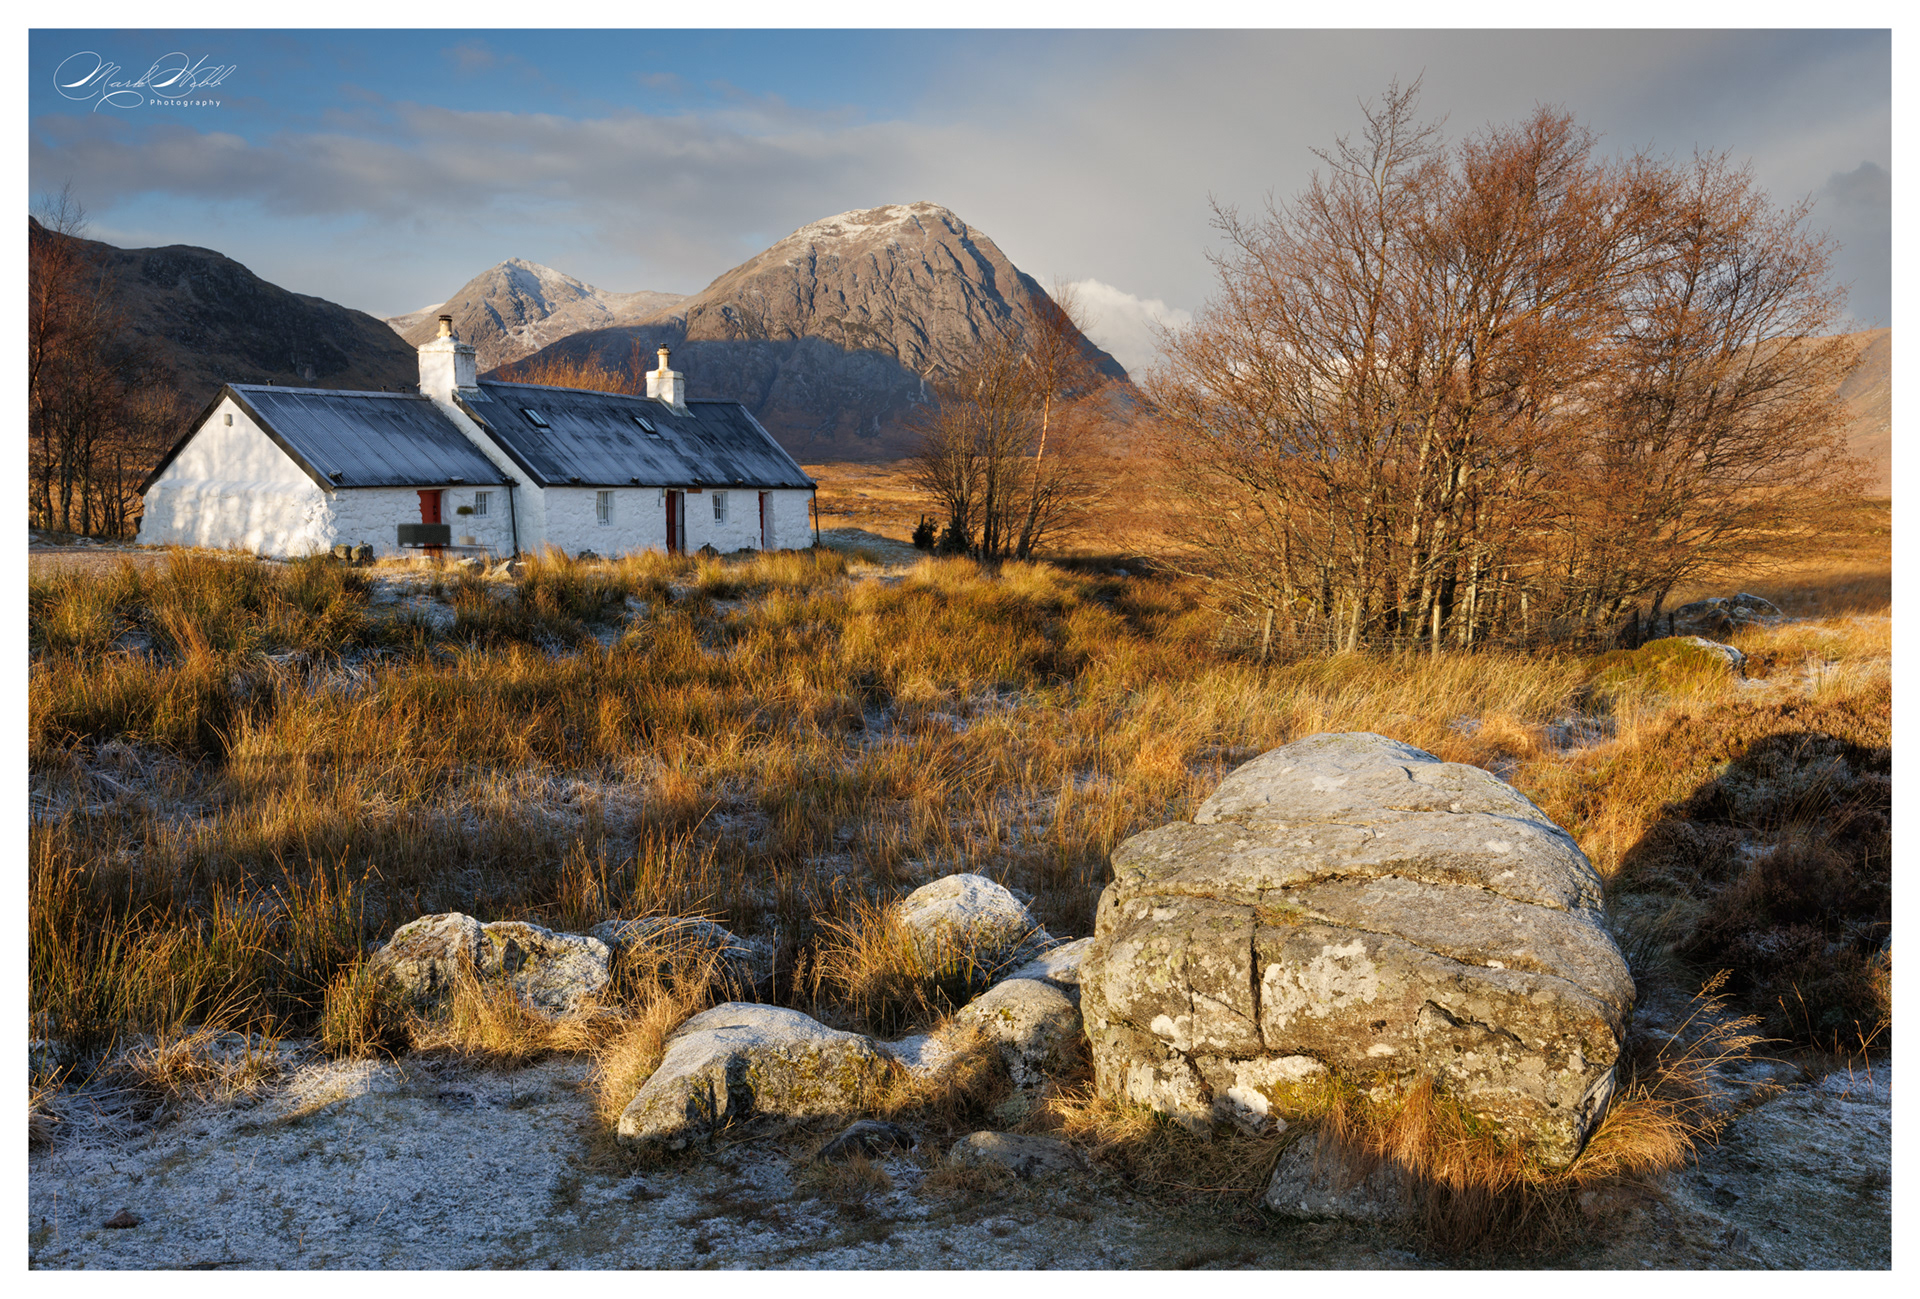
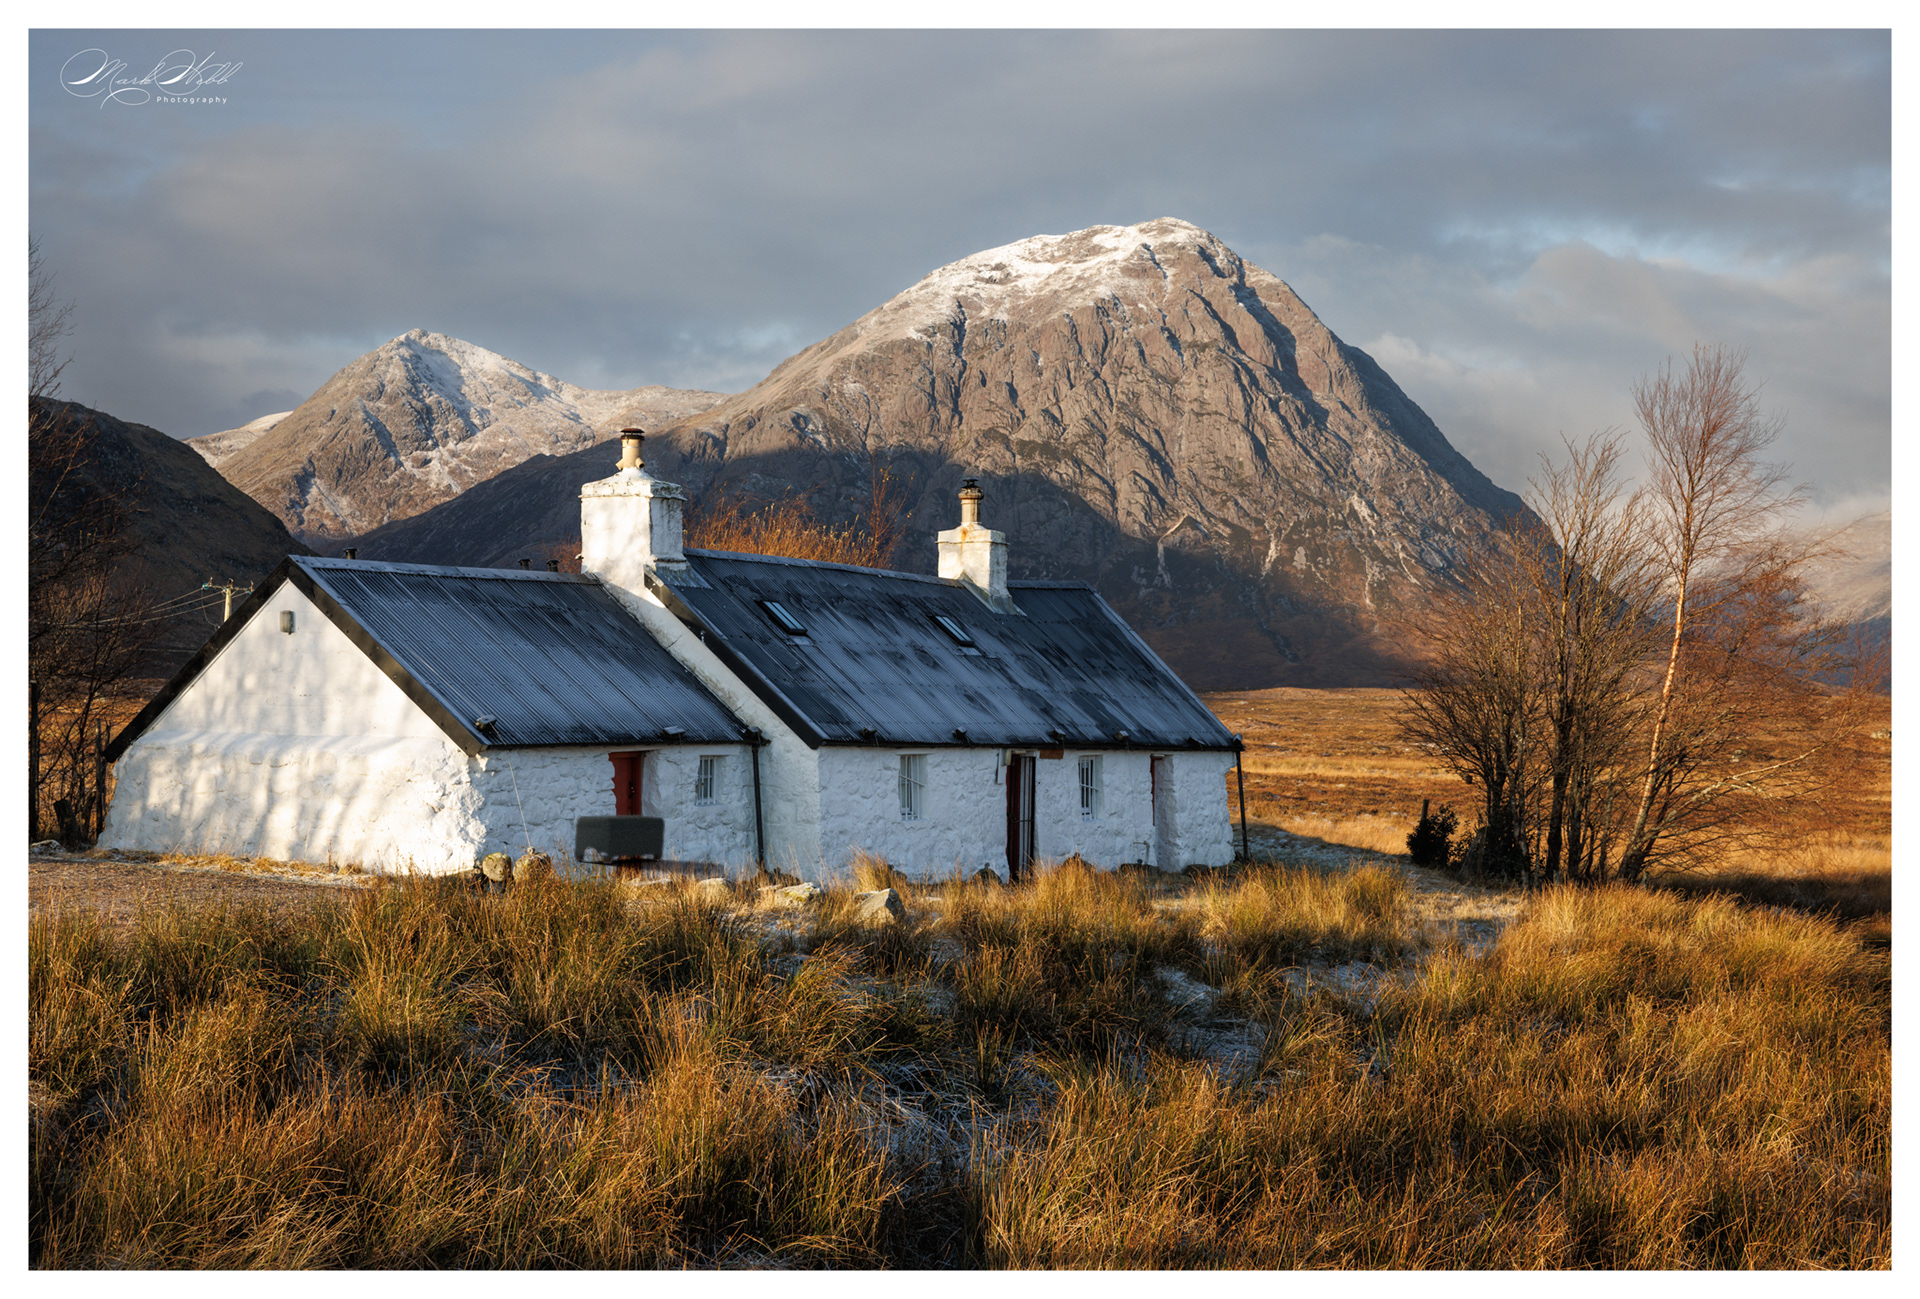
potted tree: present [456,506,476,545] -> none [666,779,700,856]

